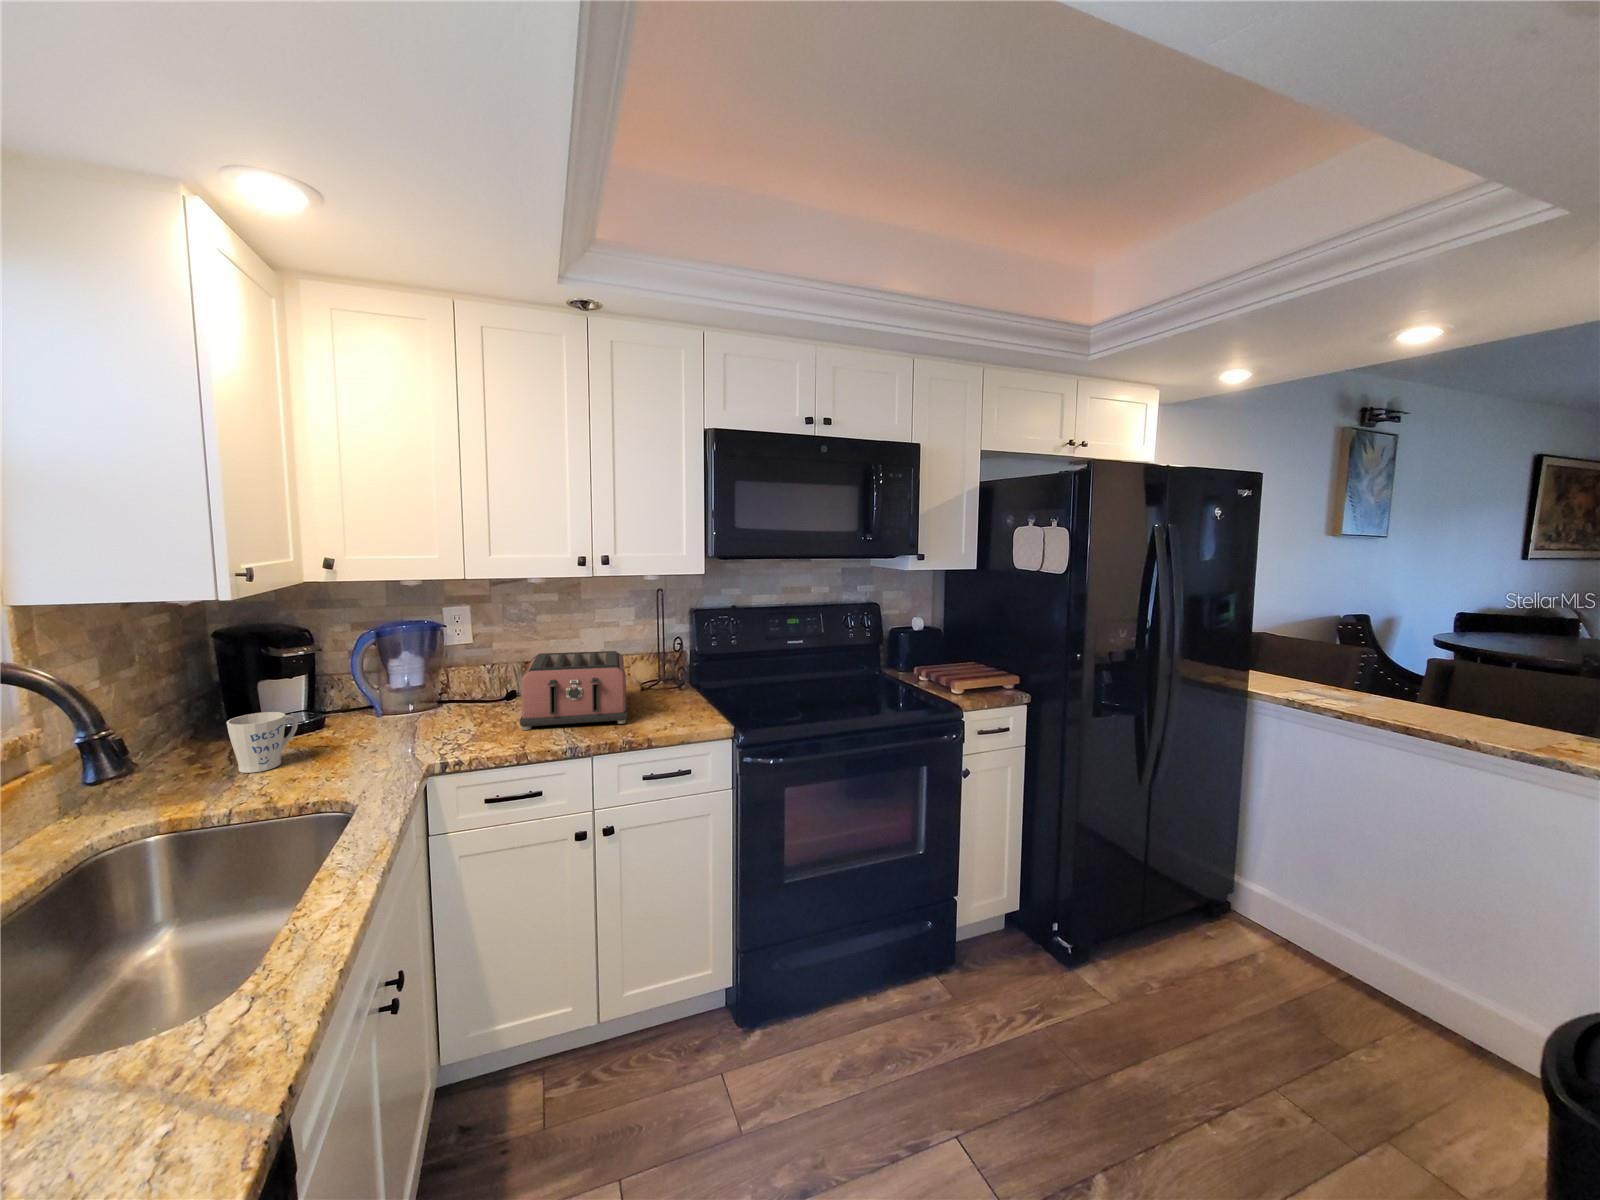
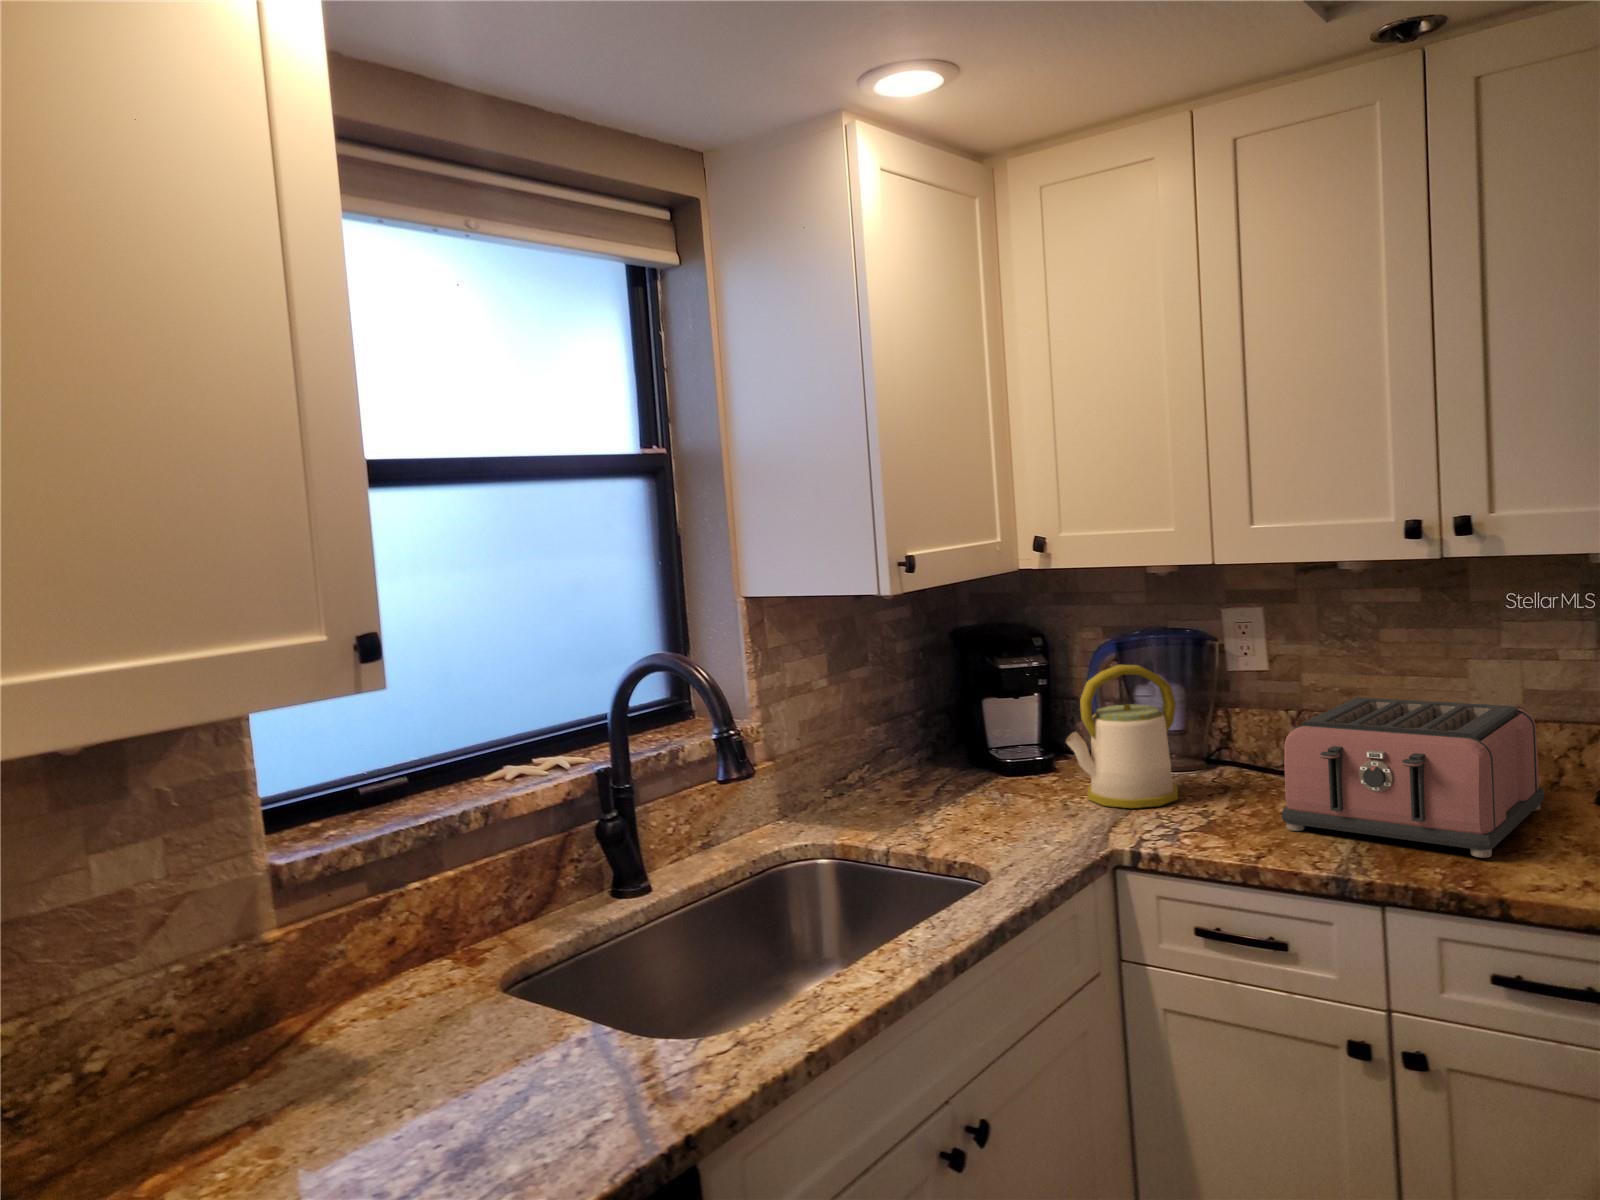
kettle: none [361,644,442,740] -> present [1066,665,1178,808]
mug: present [226,712,298,773] -> none [919,739,993,812]

